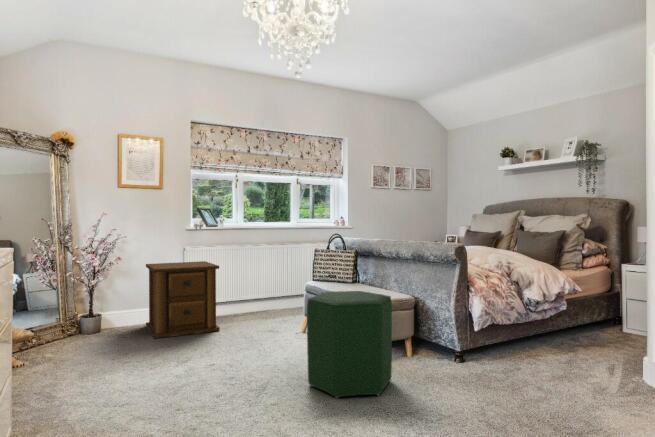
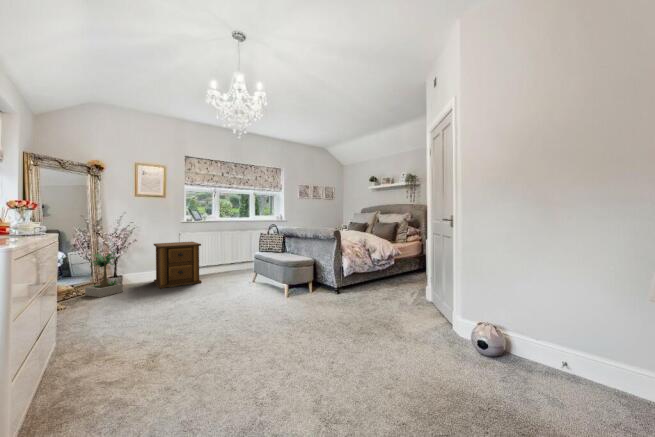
potted plant: none [45,276,99,351] -> present [85,252,123,297]
ottoman: present [307,291,392,398] -> none [250,256,297,314]

